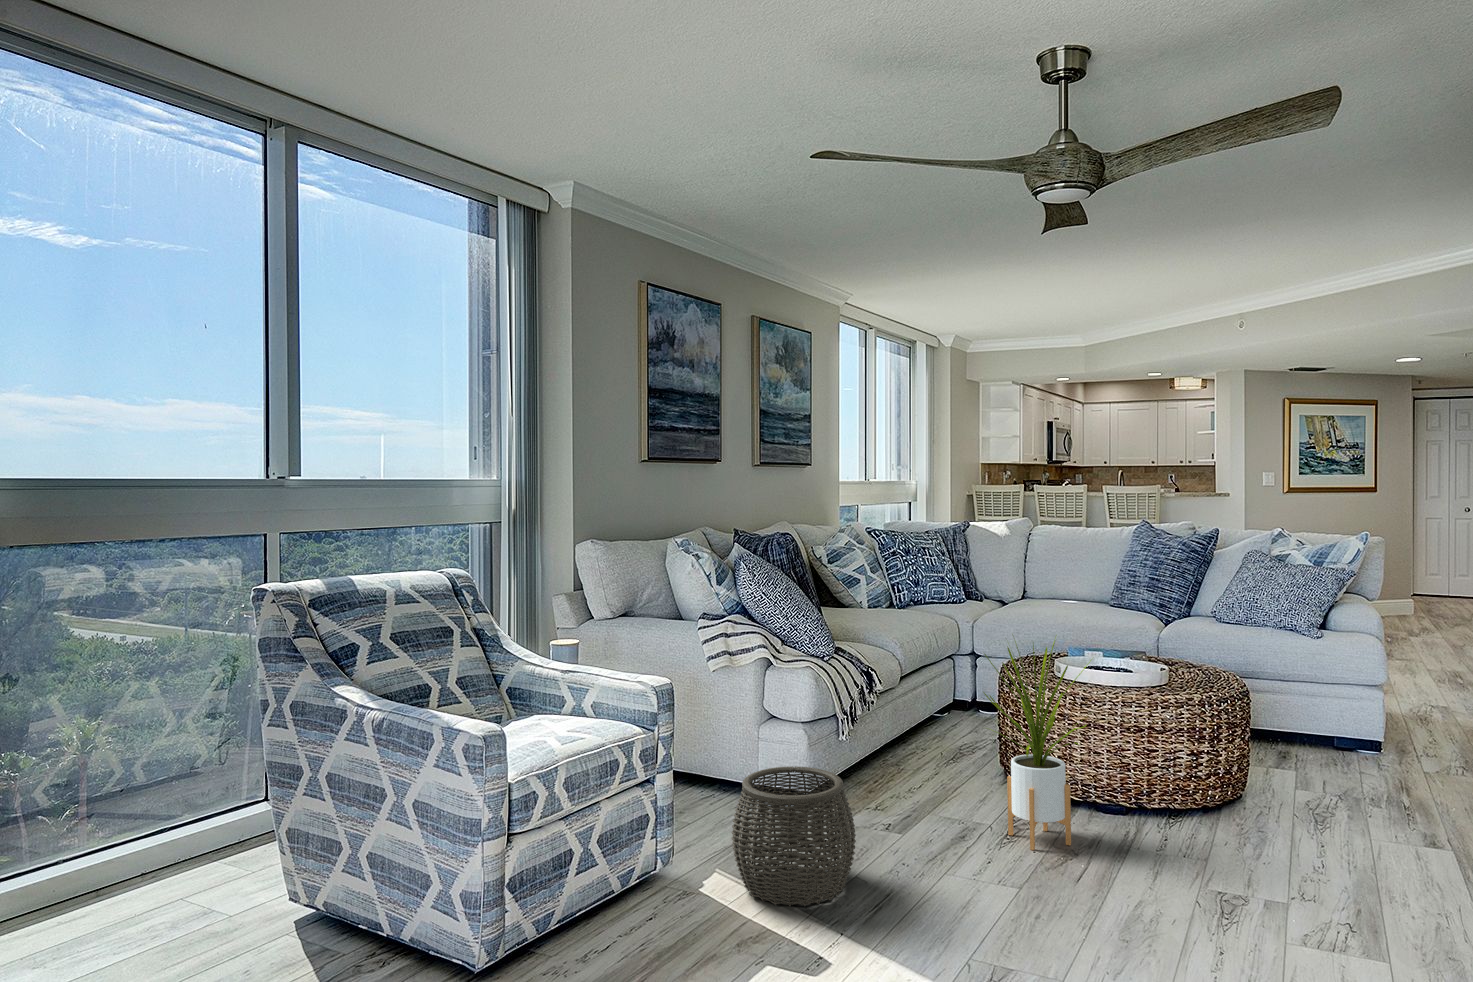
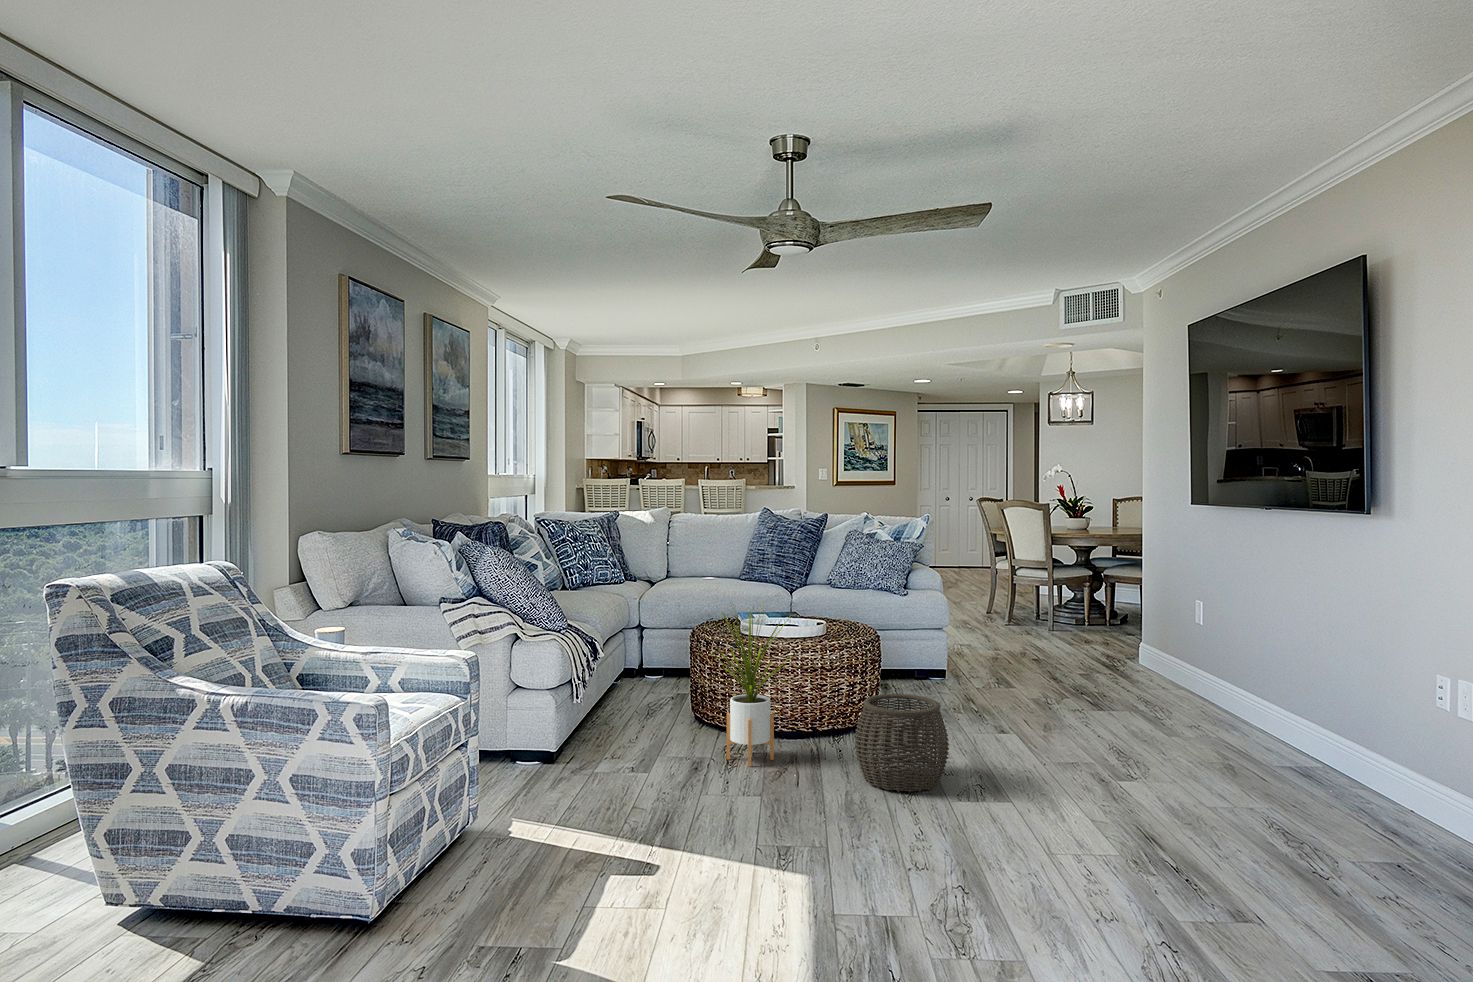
woven basket: present [731,766,856,907] -> present [855,694,949,792]

